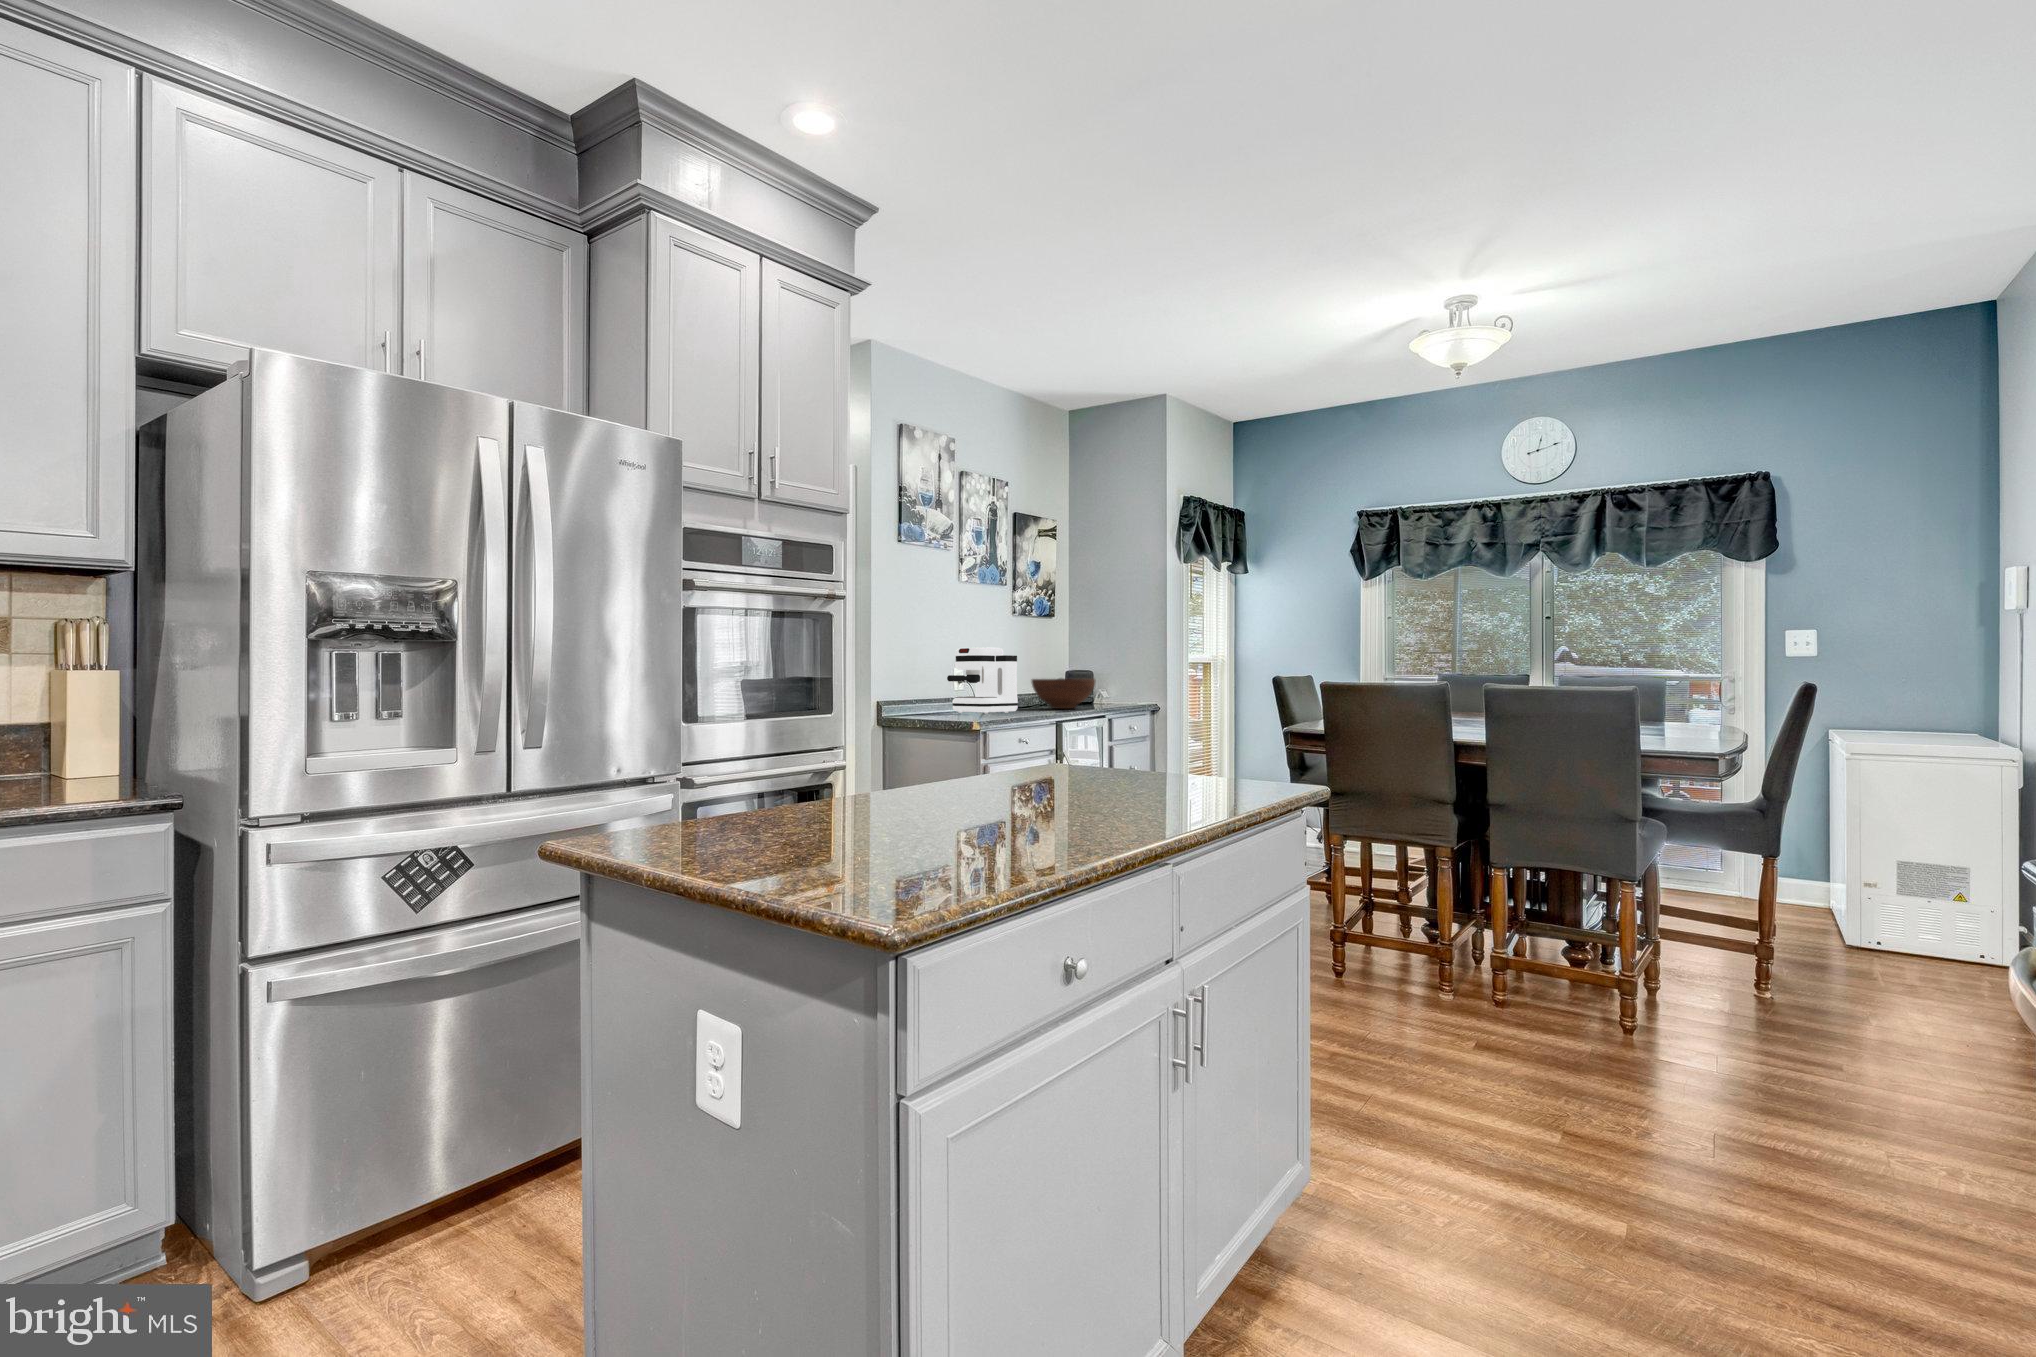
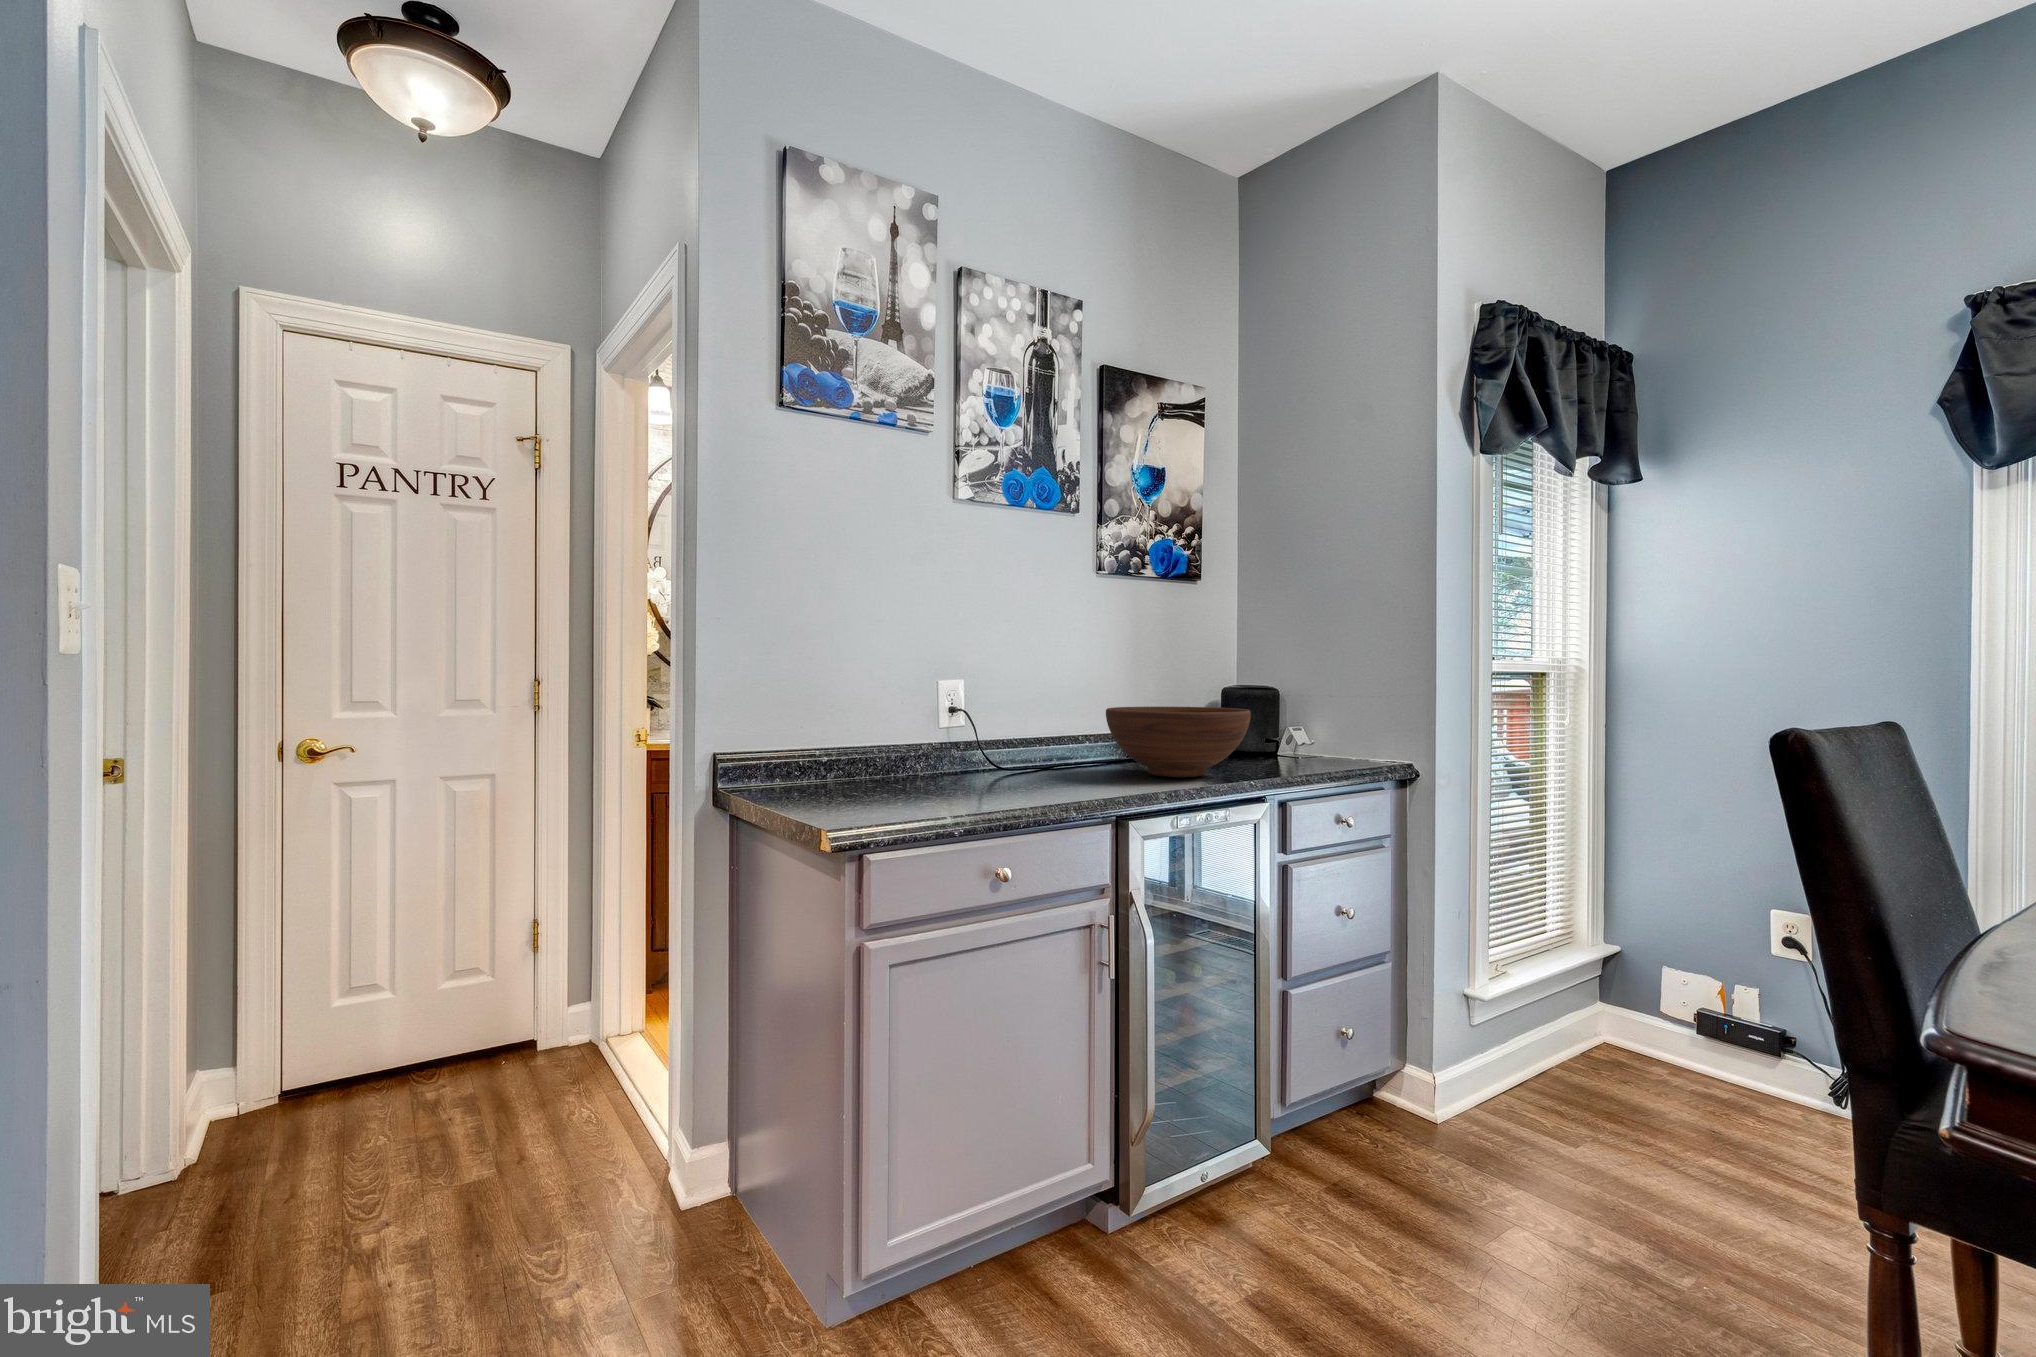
coffee maker: present [947,647,1018,714] -> none [851,640,1025,801]

